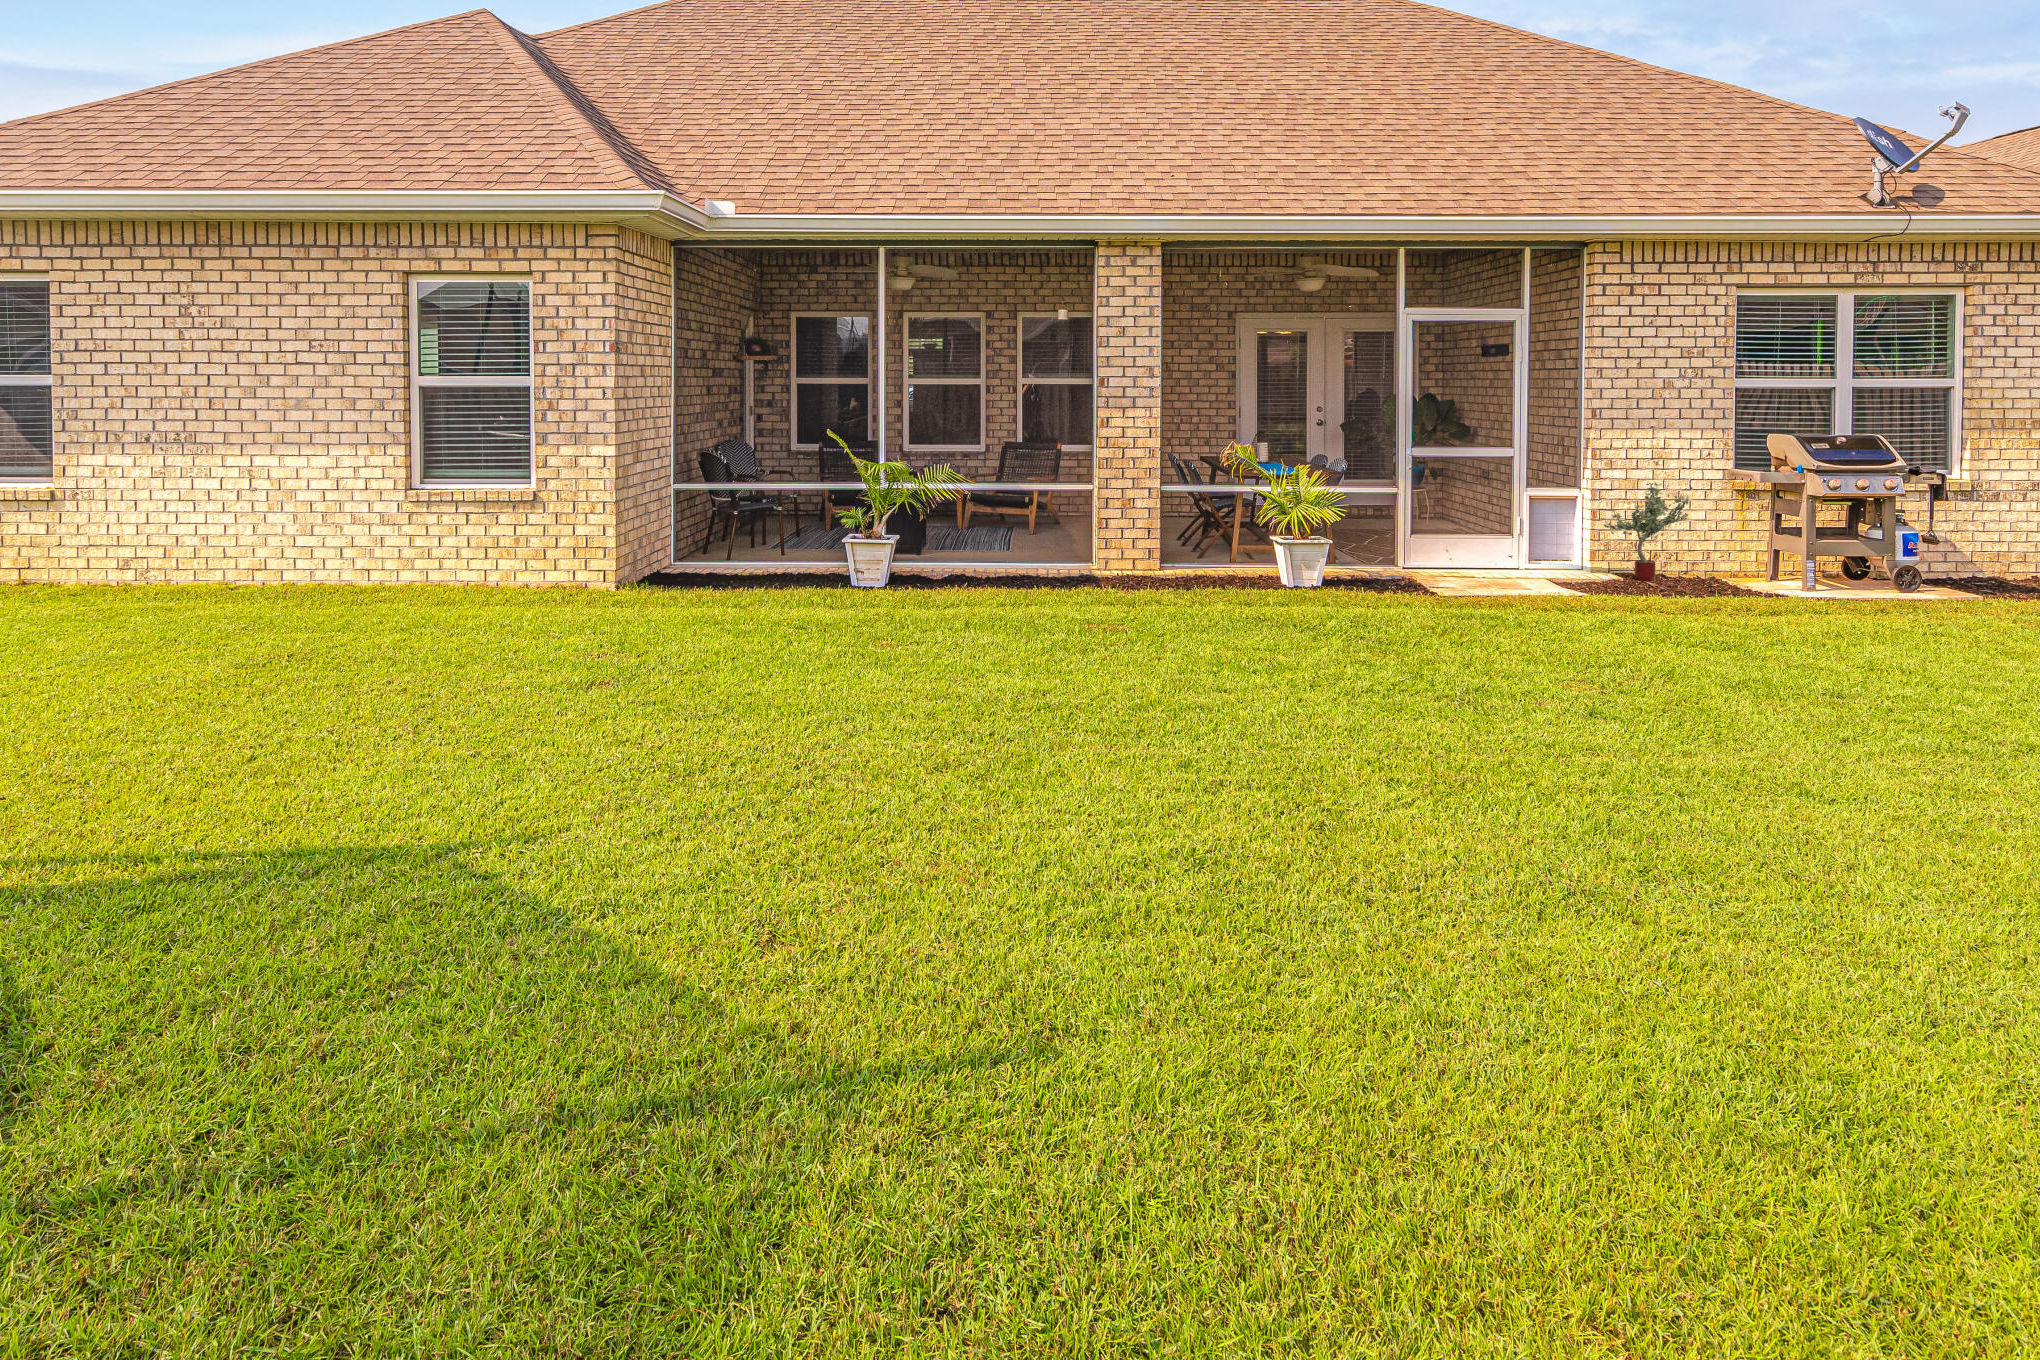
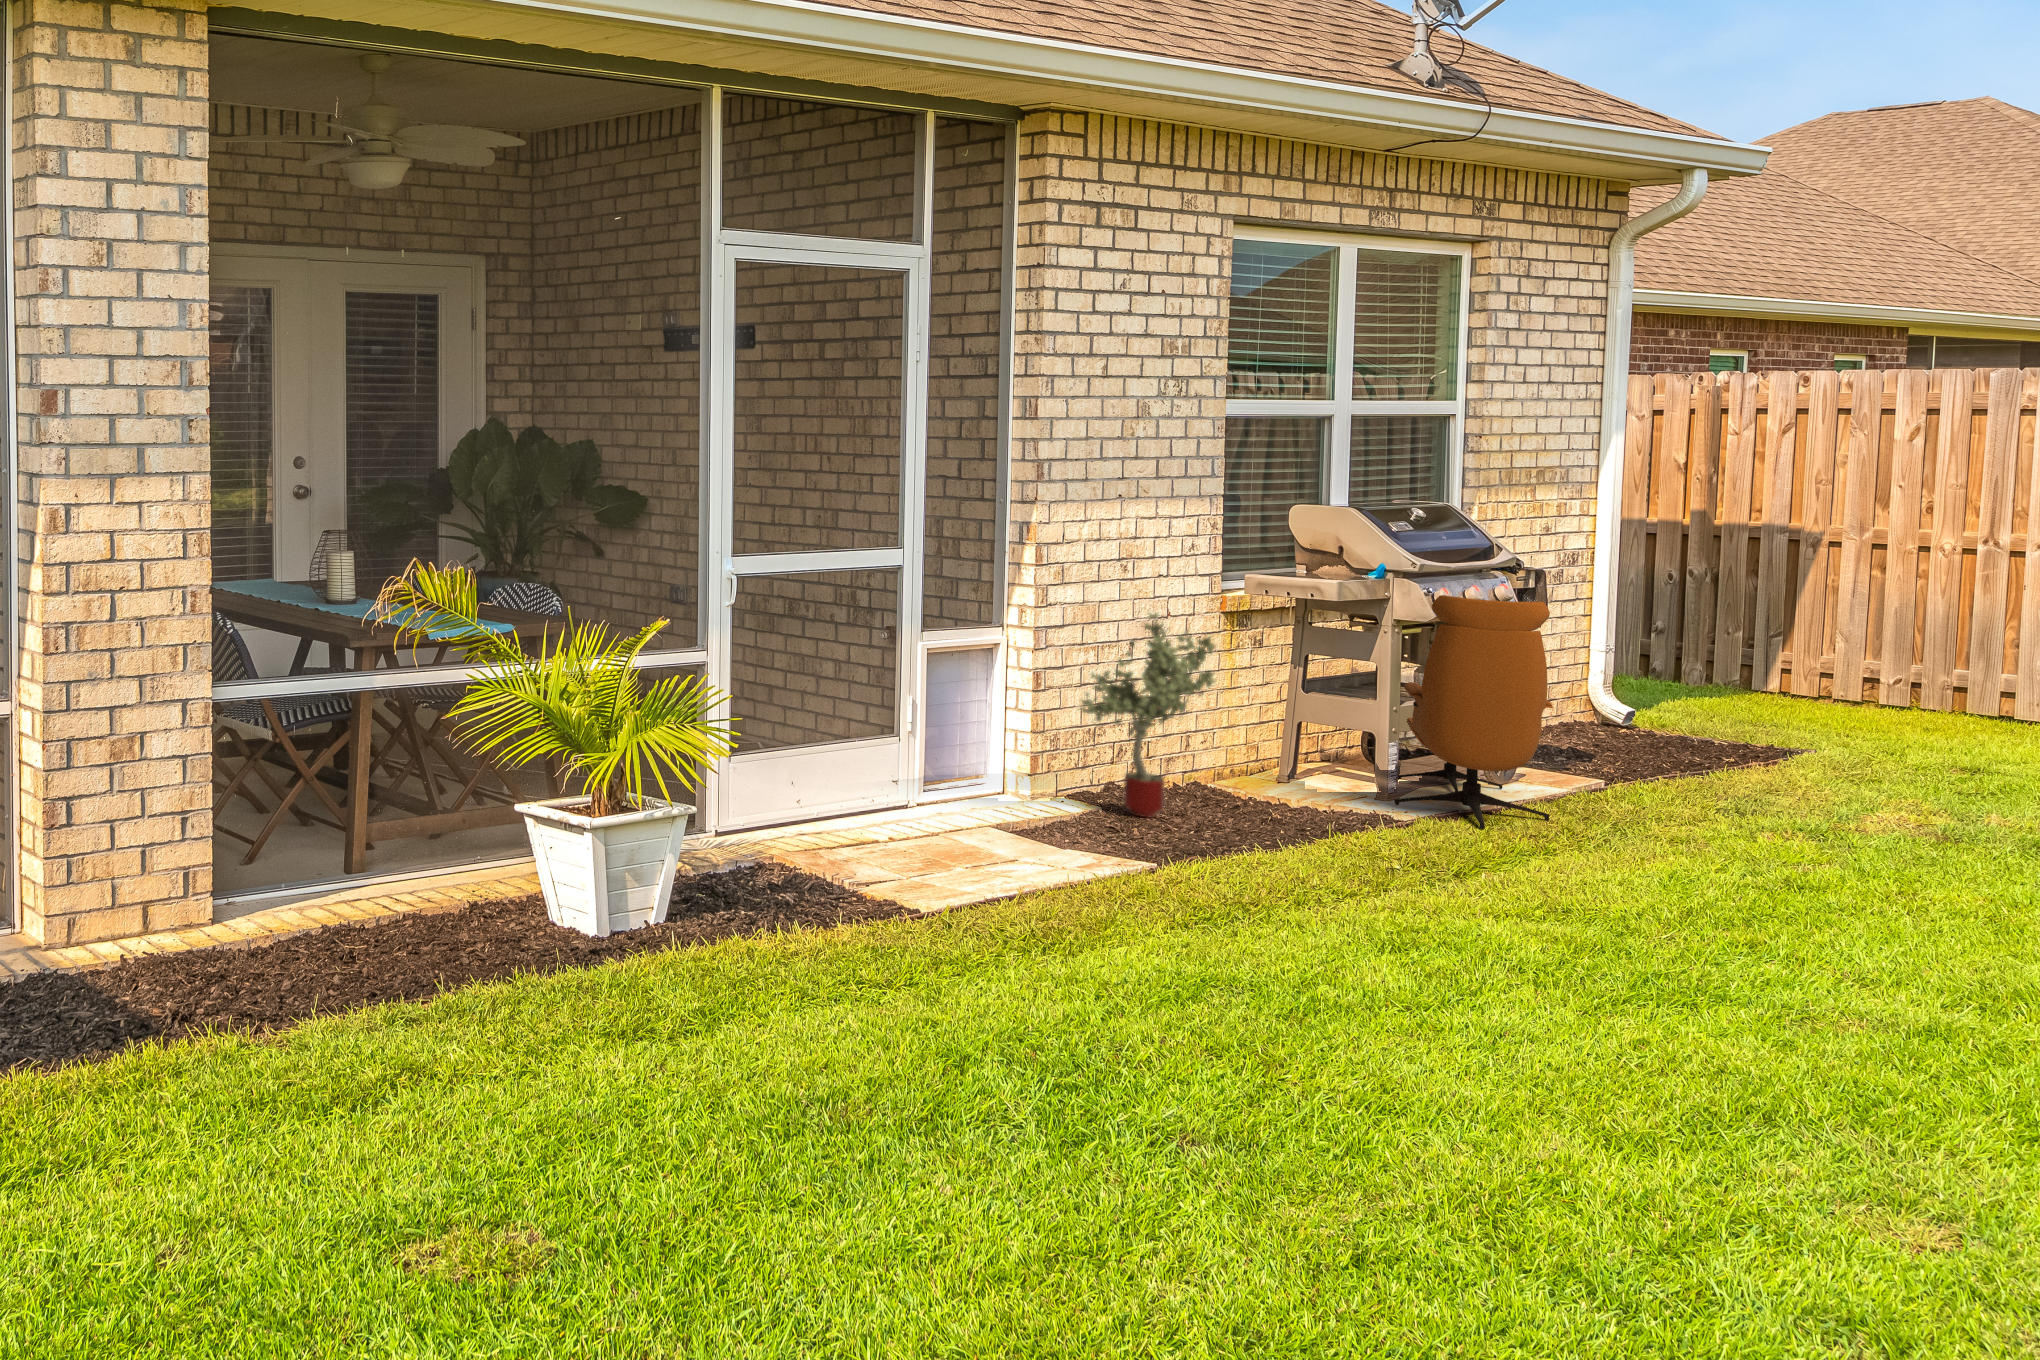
lounge chair: none [1798,478,1902,601] -> present [1394,595,1553,829]

